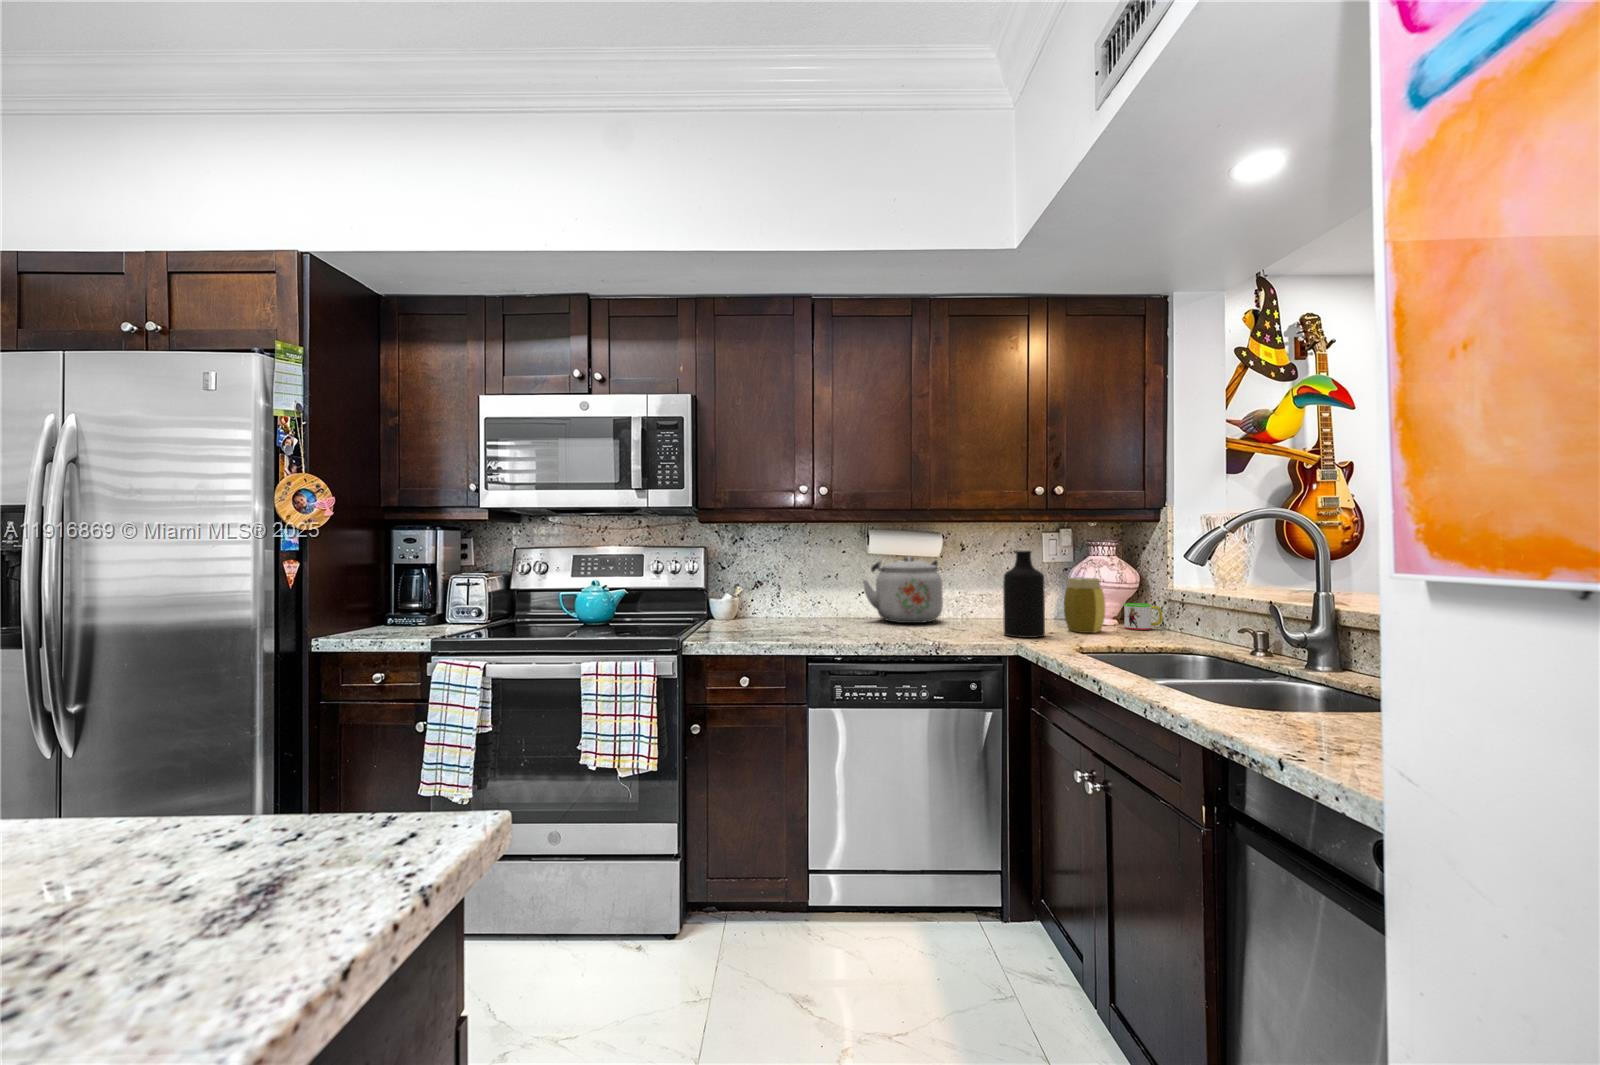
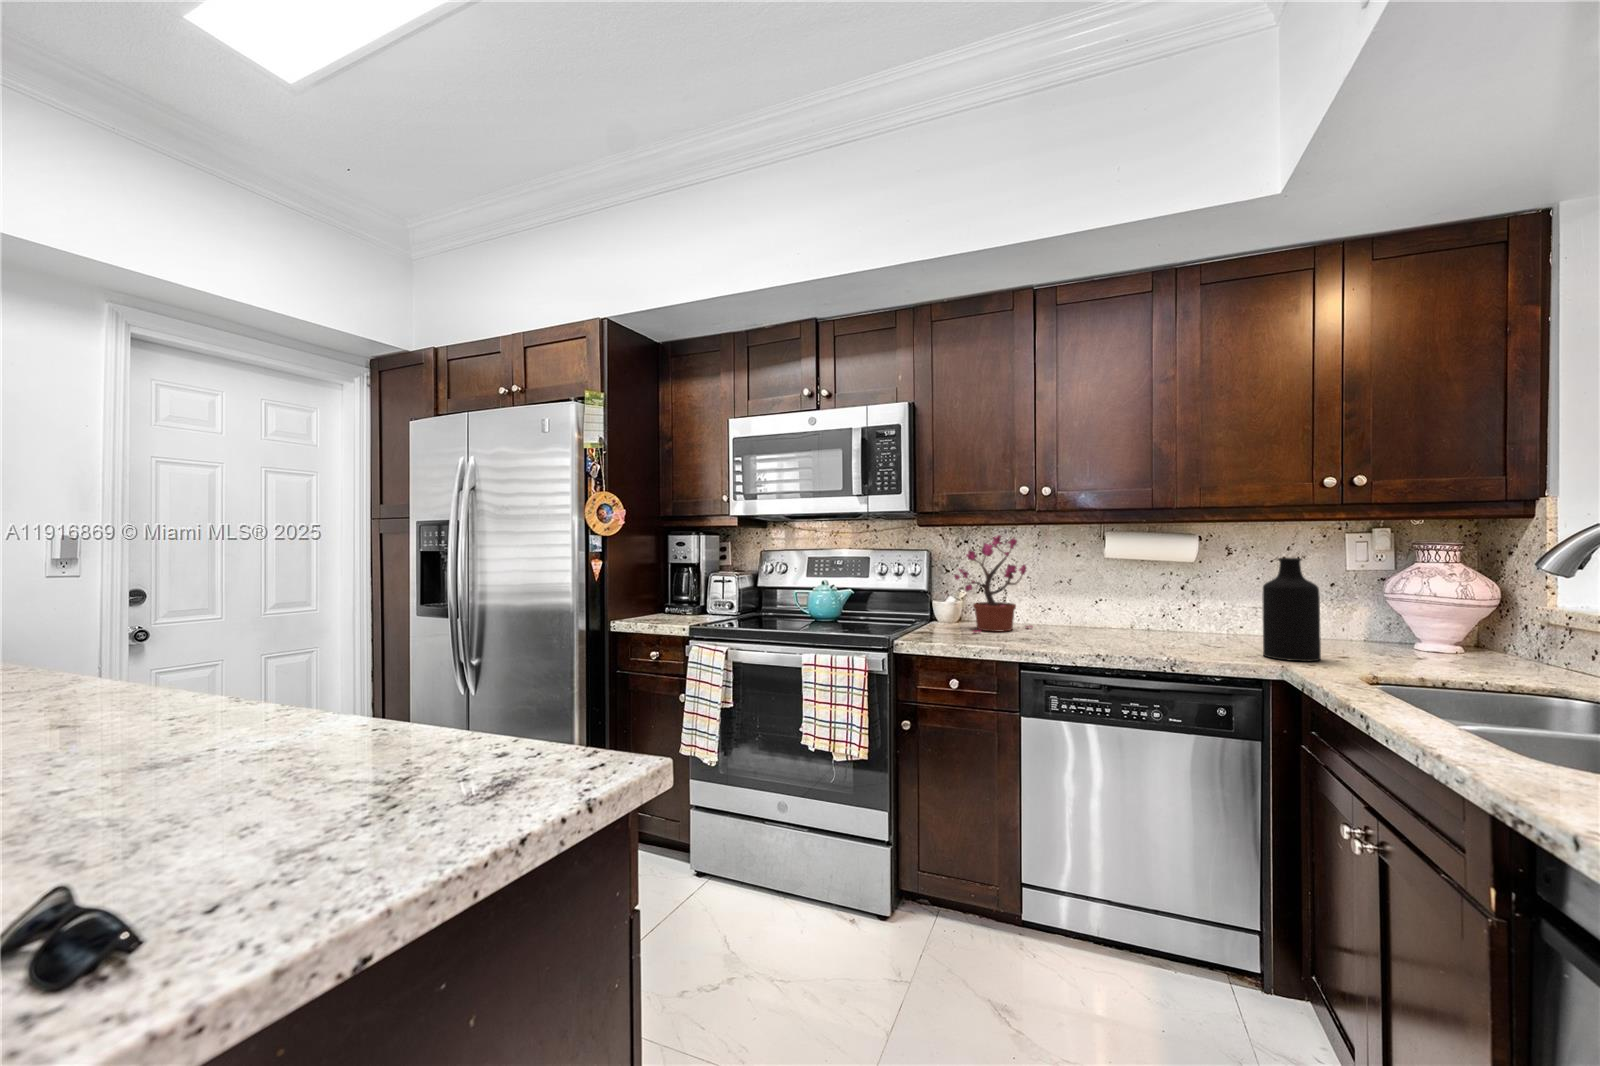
potted plant: none [734,531,810,629] -> present [954,535,1032,633]
kettle: present [863,557,943,623] -> none [1092,562,1191,636]
jar: present [1064,578,1105,633] -> none [1354,592,1417,661]
mug: present [1124,603,1162,630] -> none [1452,627,1516,662]

